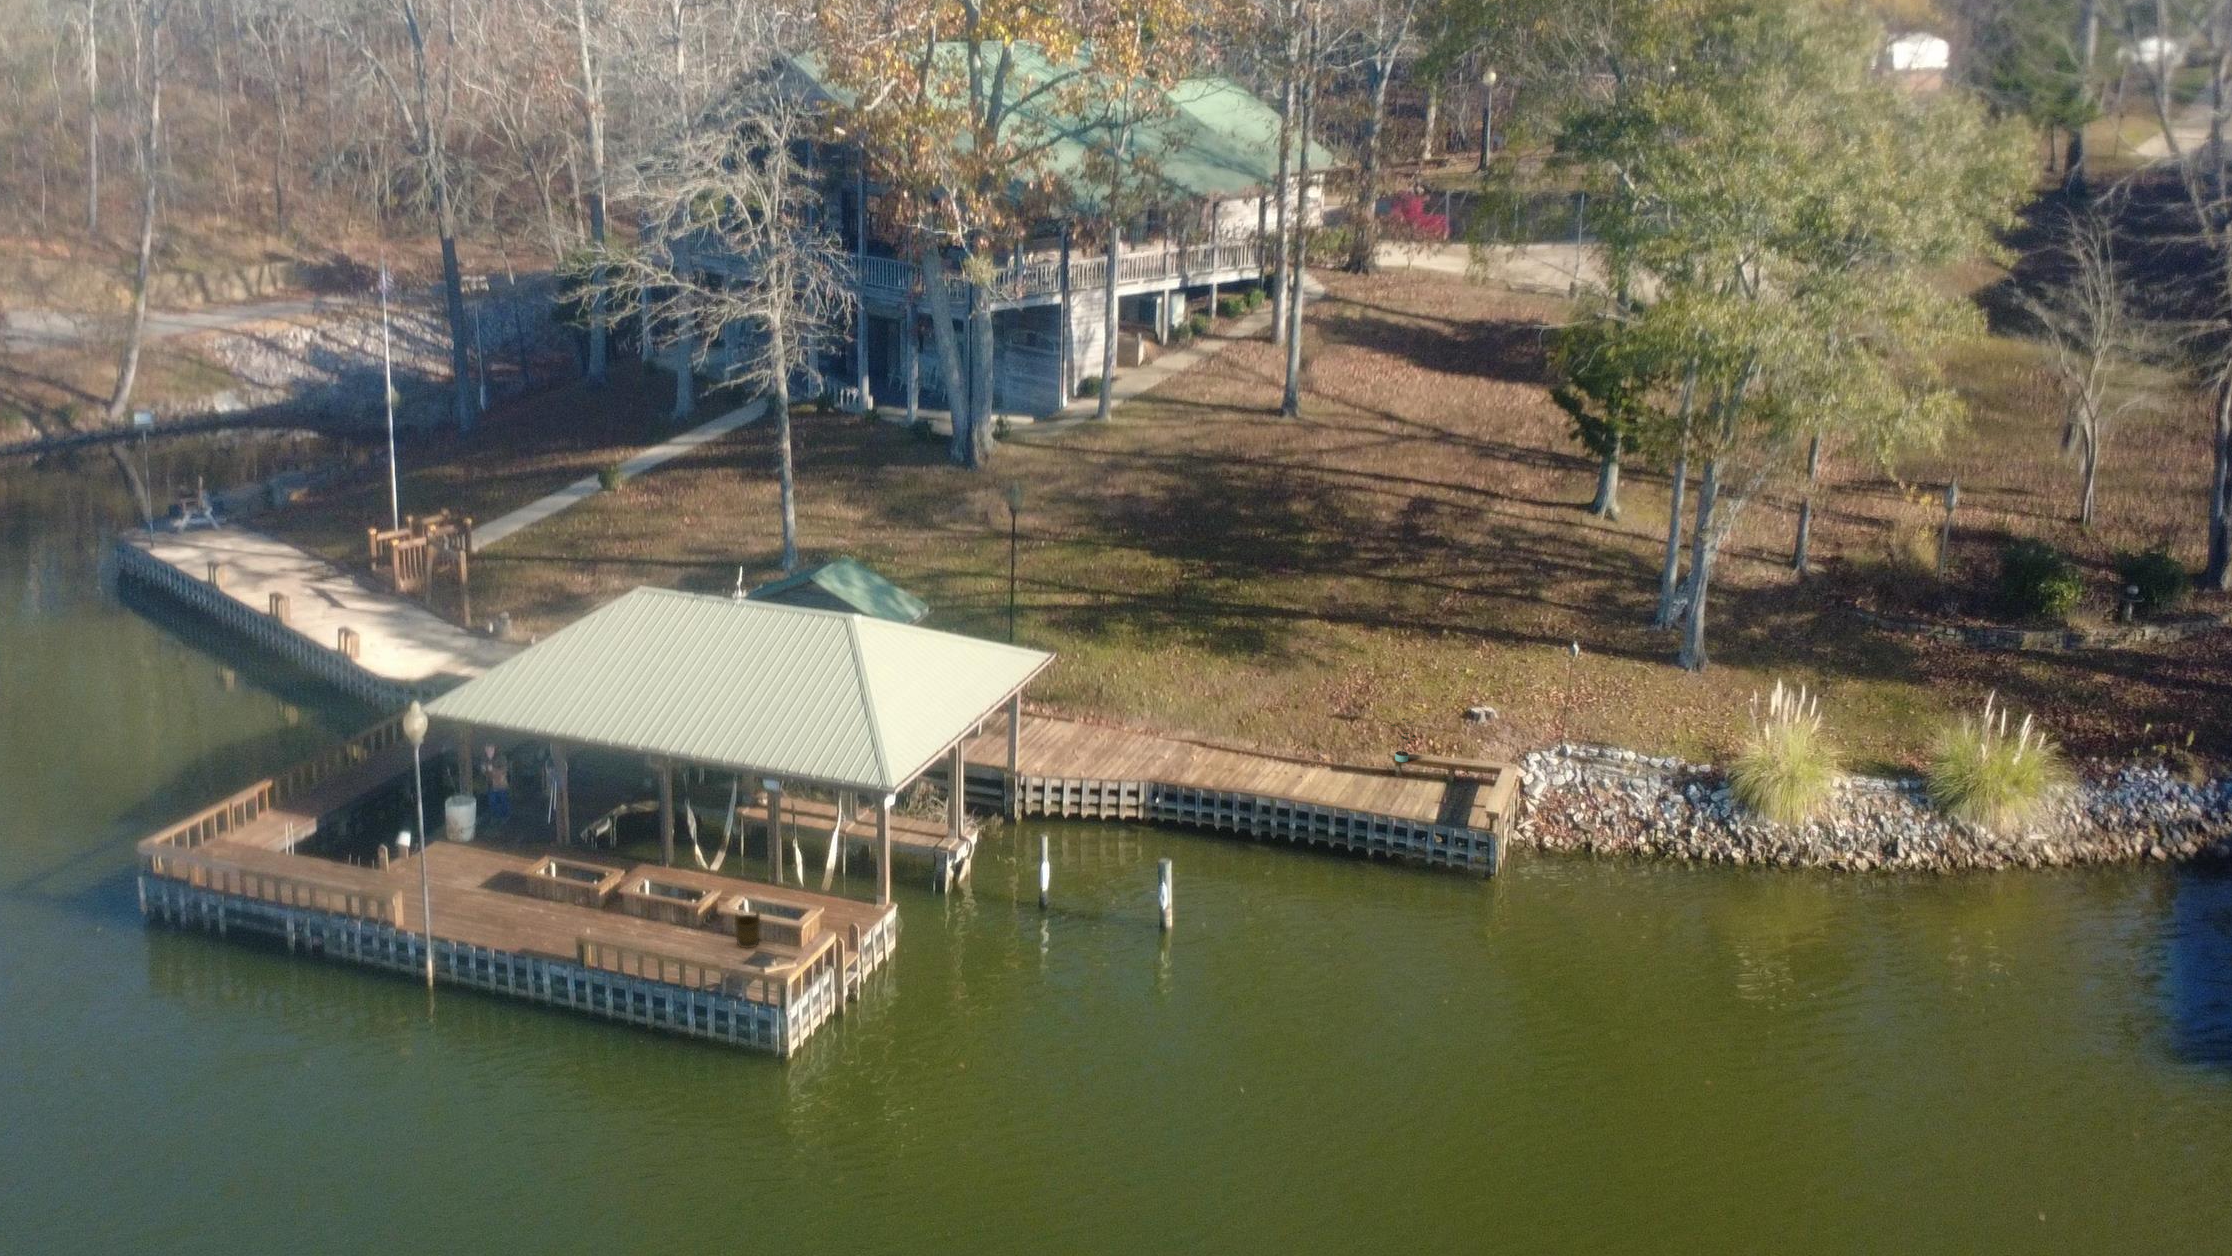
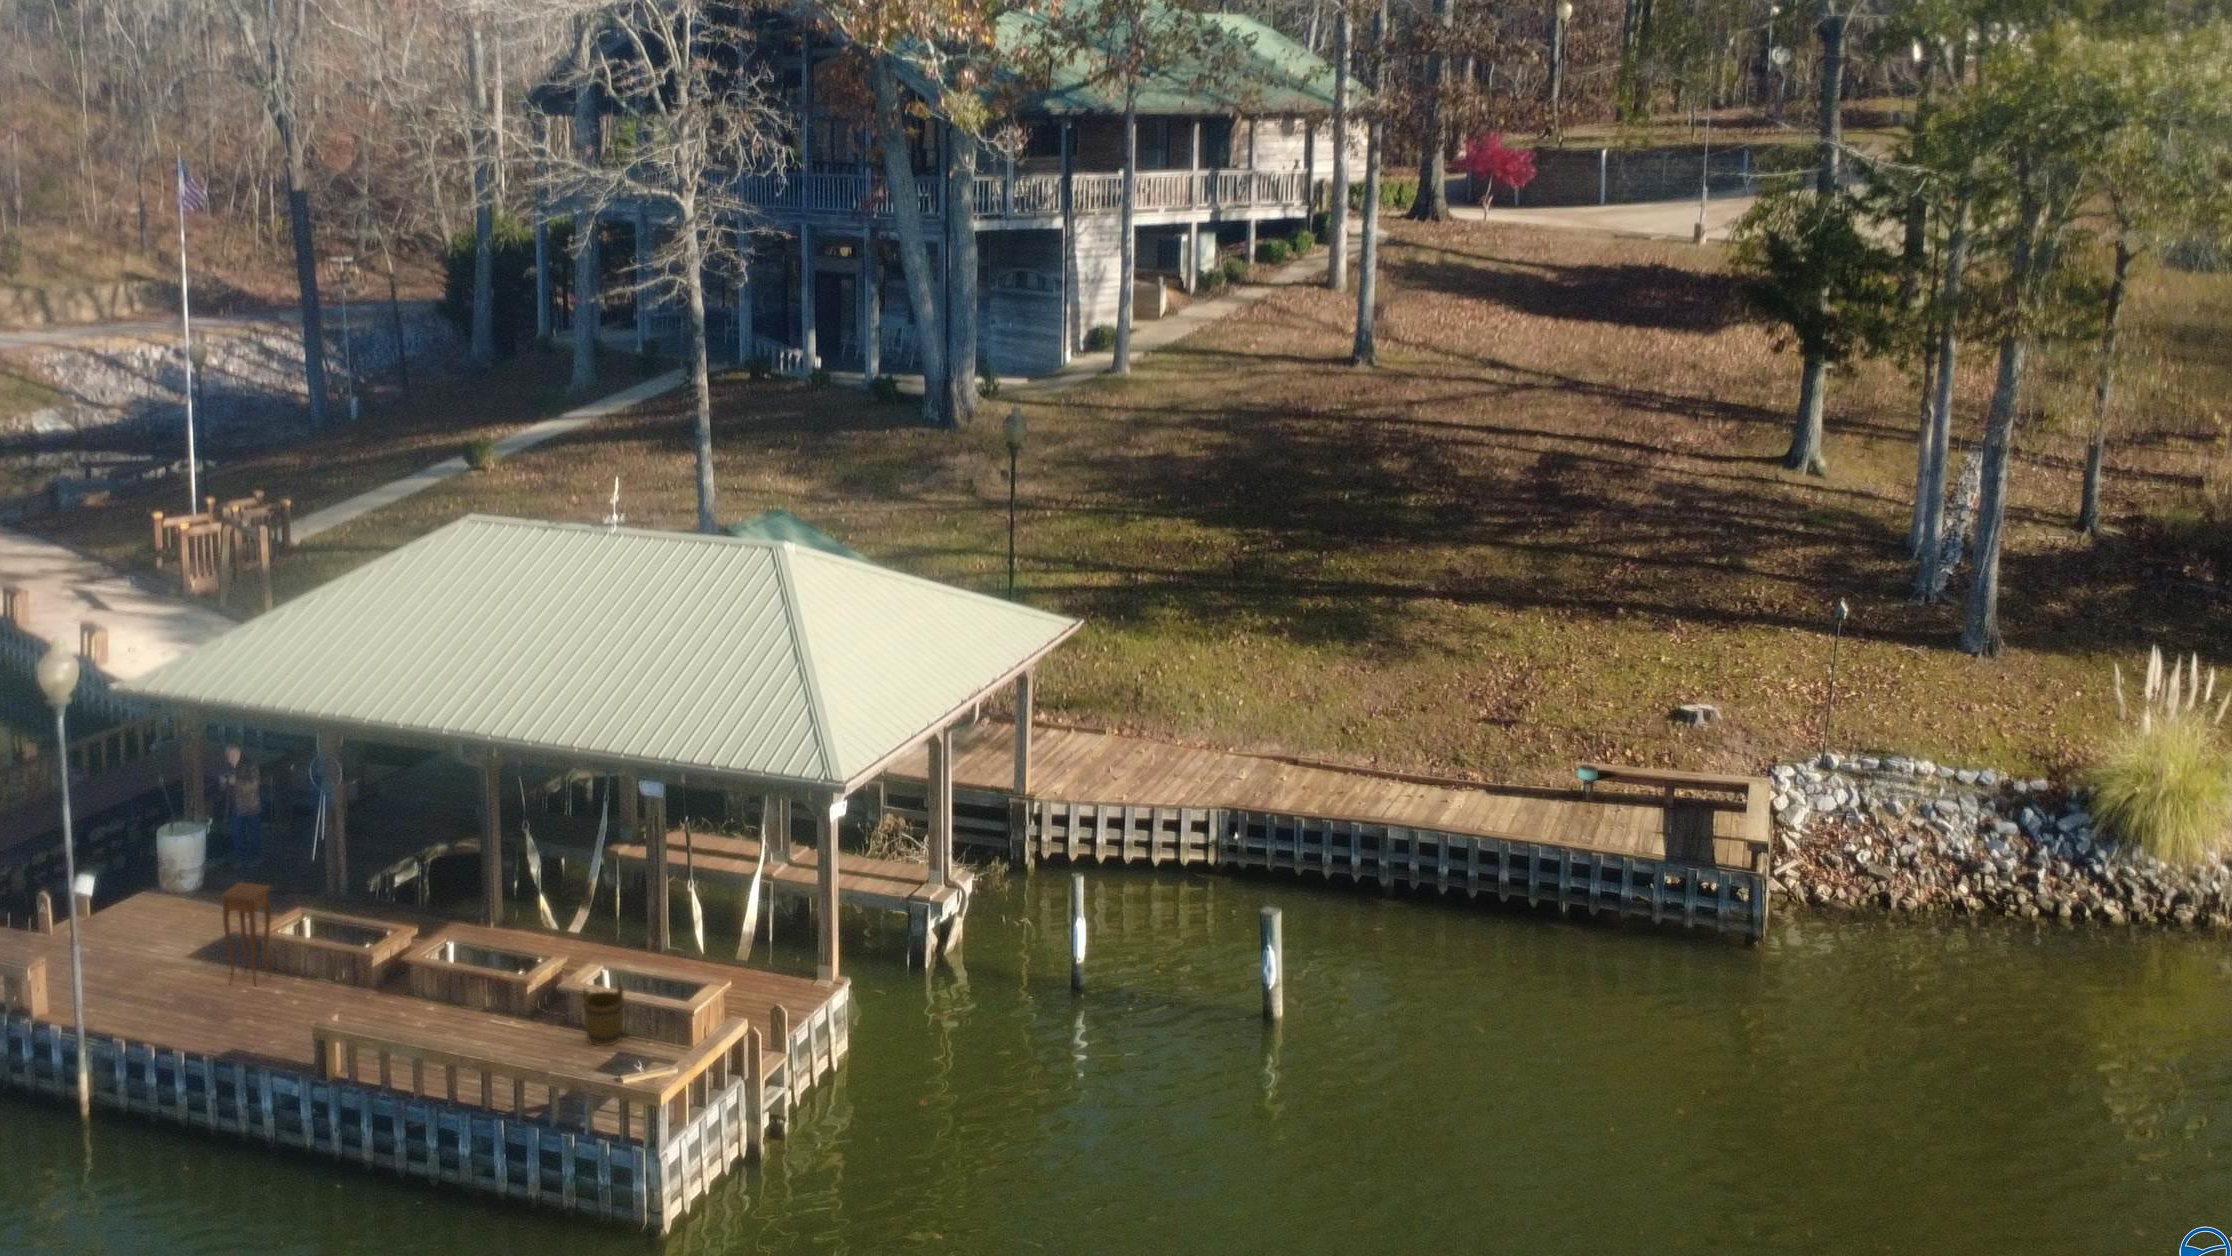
side table: none [501,842,532,908] -> present [220,882,271,983]

